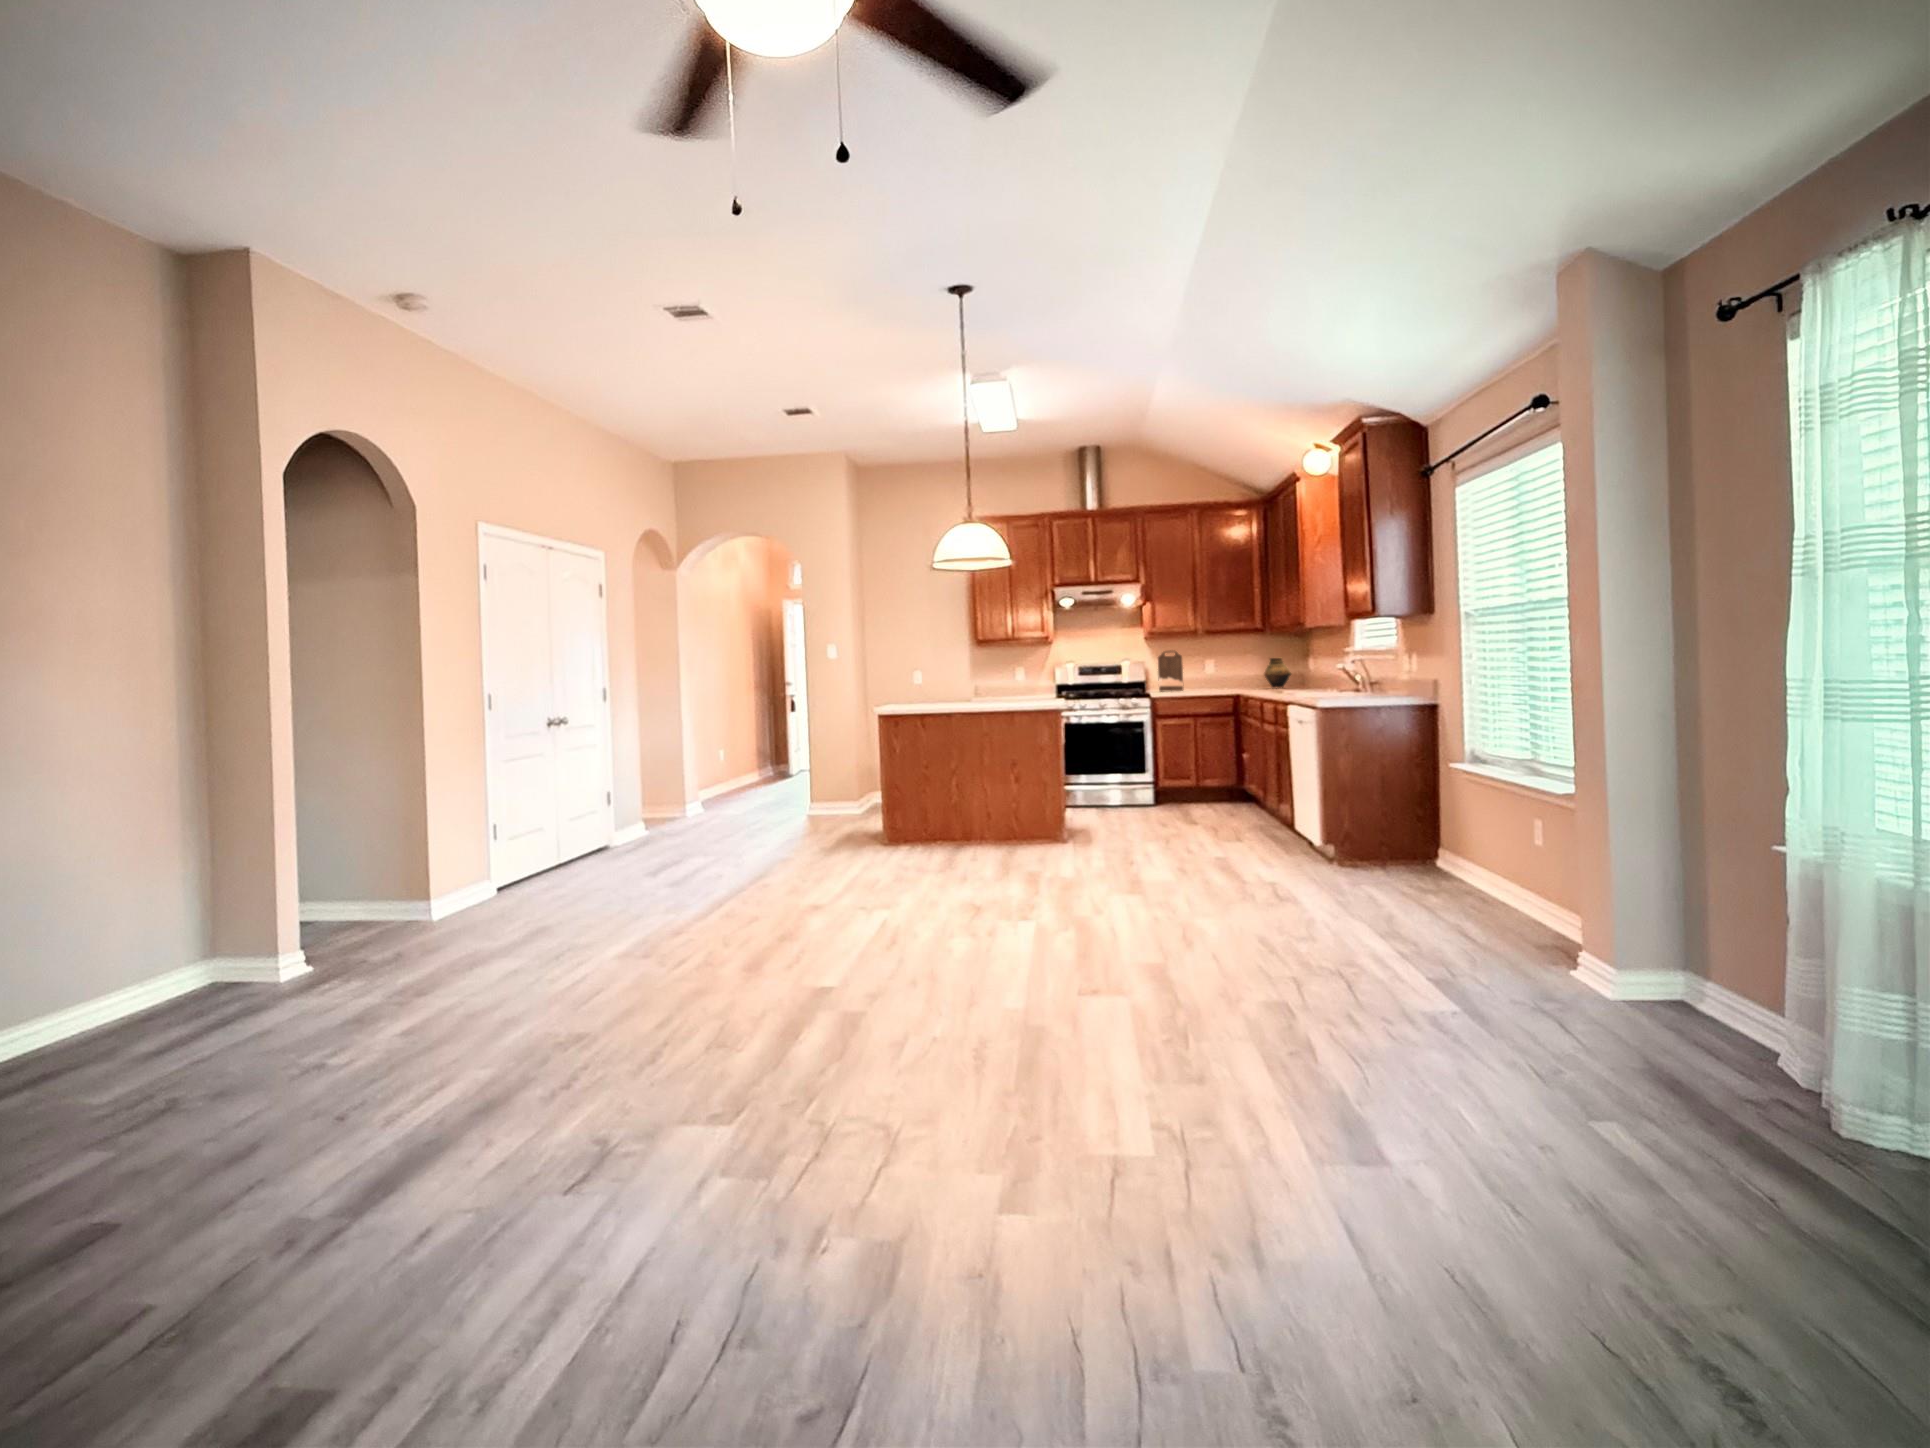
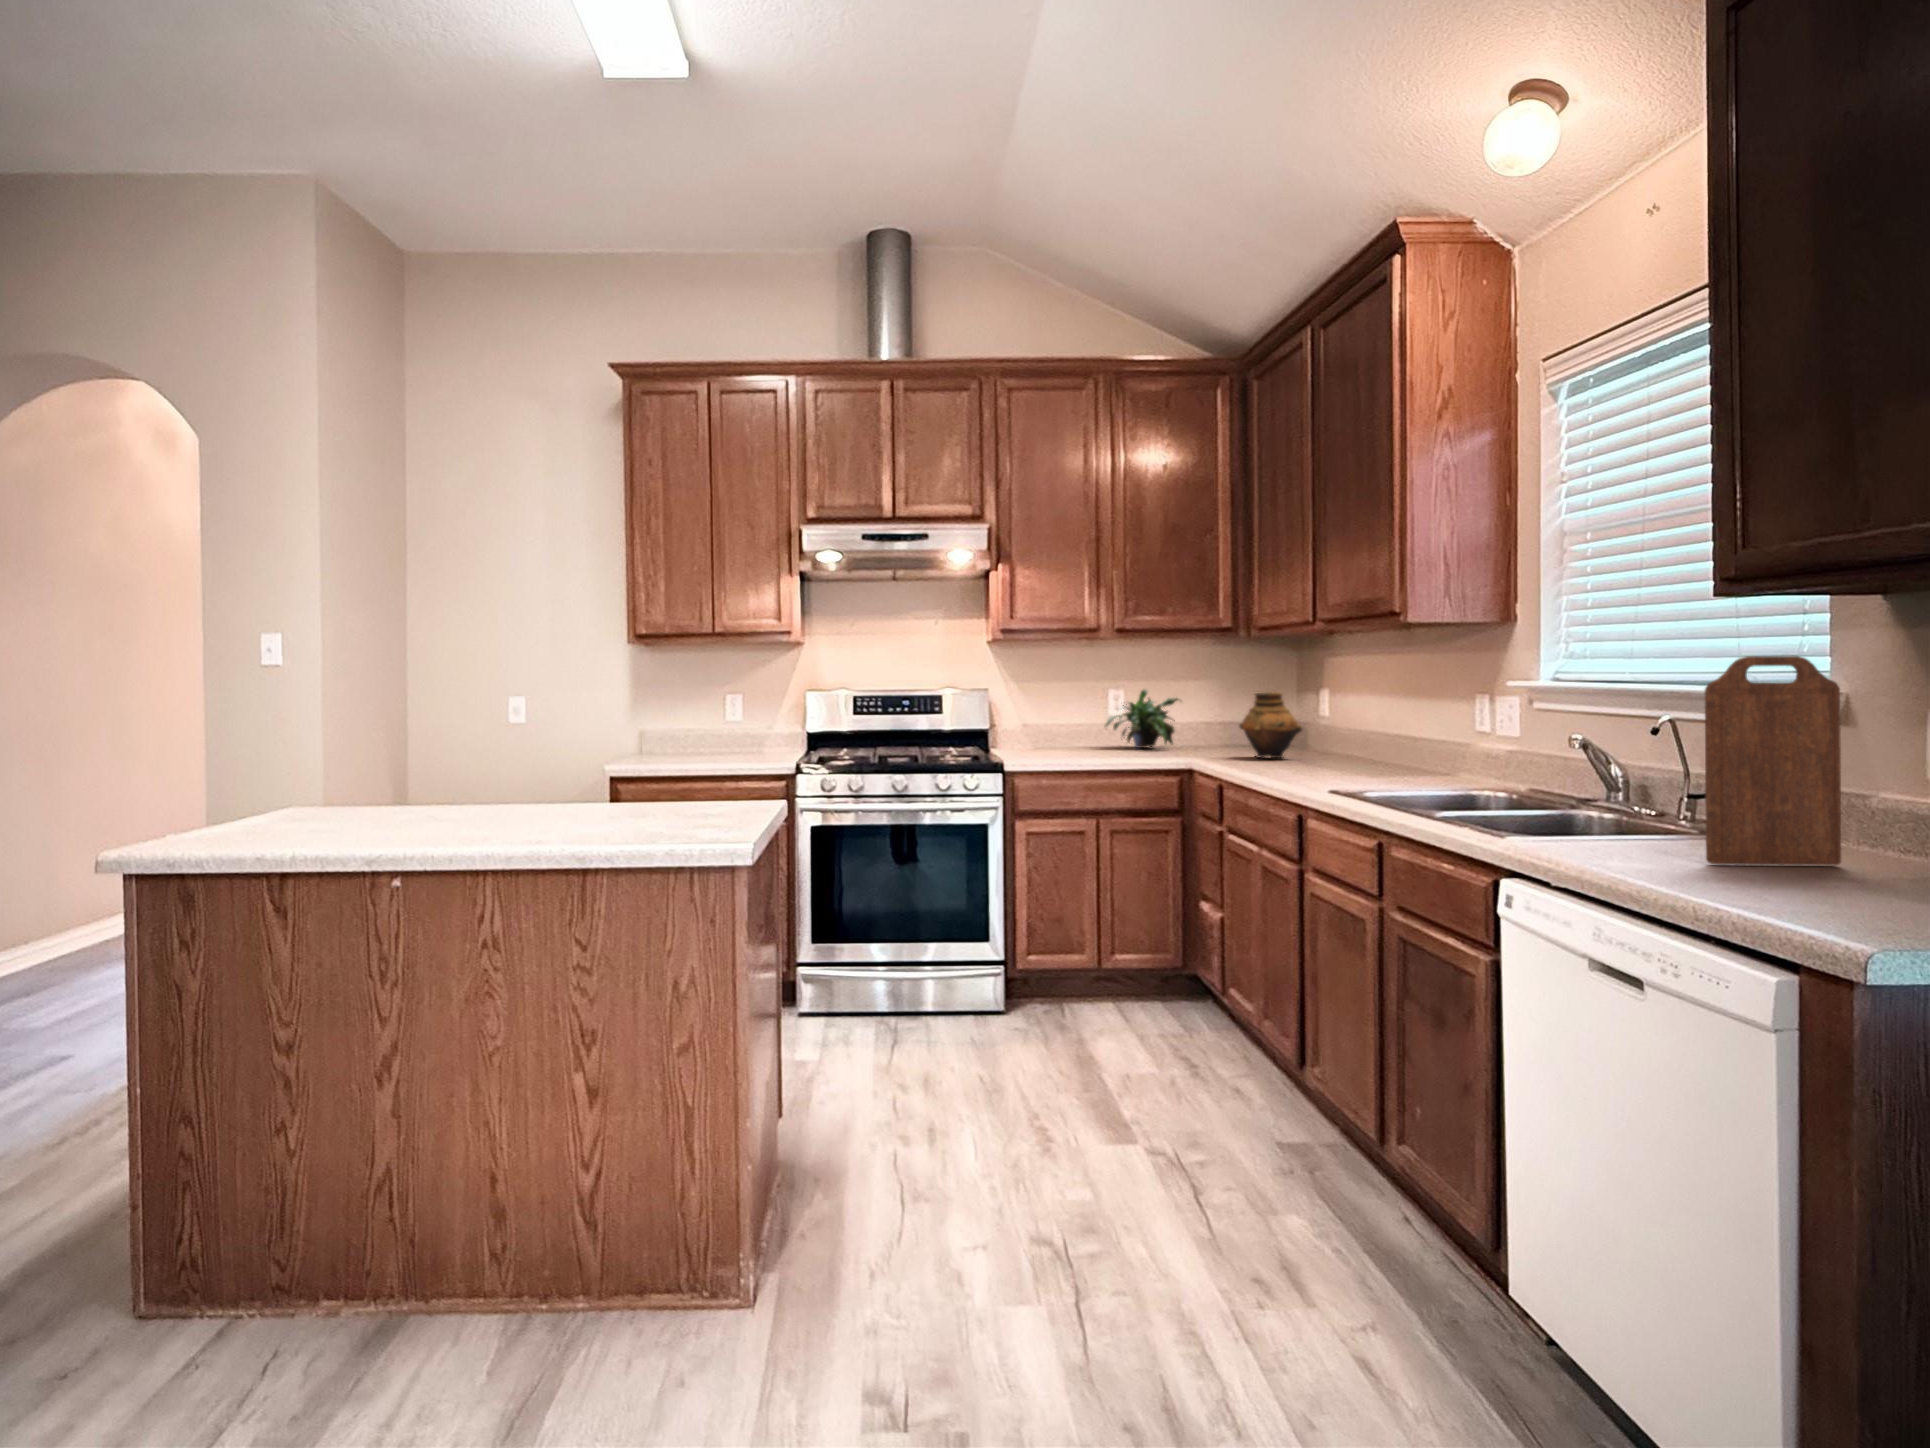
cutting board: present [1158,650,1183,692] -> present [1705,655,1841,866]
potted plant: none [1204,659,1243,689] -> present [1106,690,1179,748]

